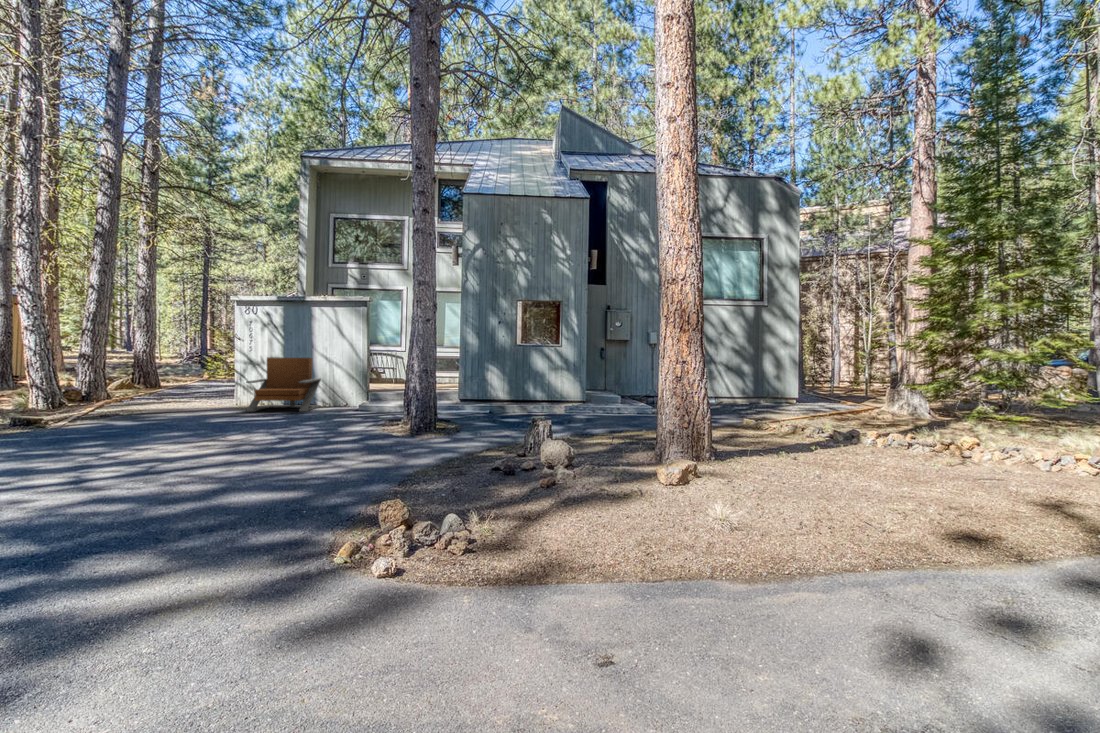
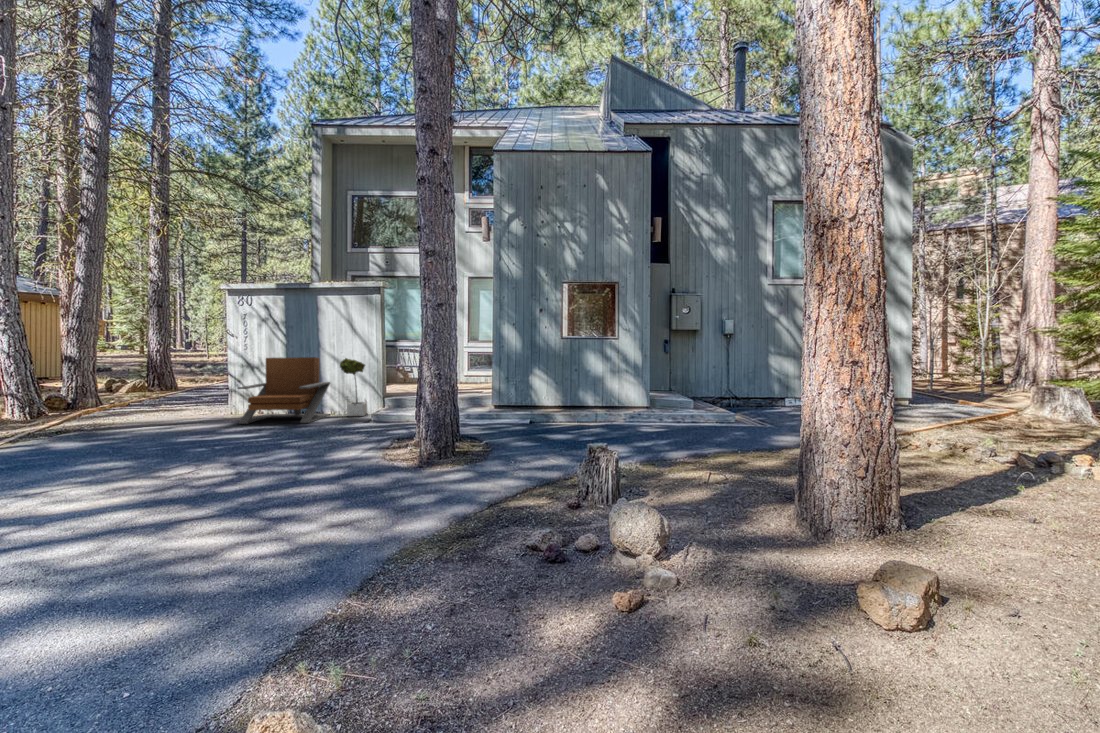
potted tree: none [330,358,352,407] -> present [340,358,367,416]

